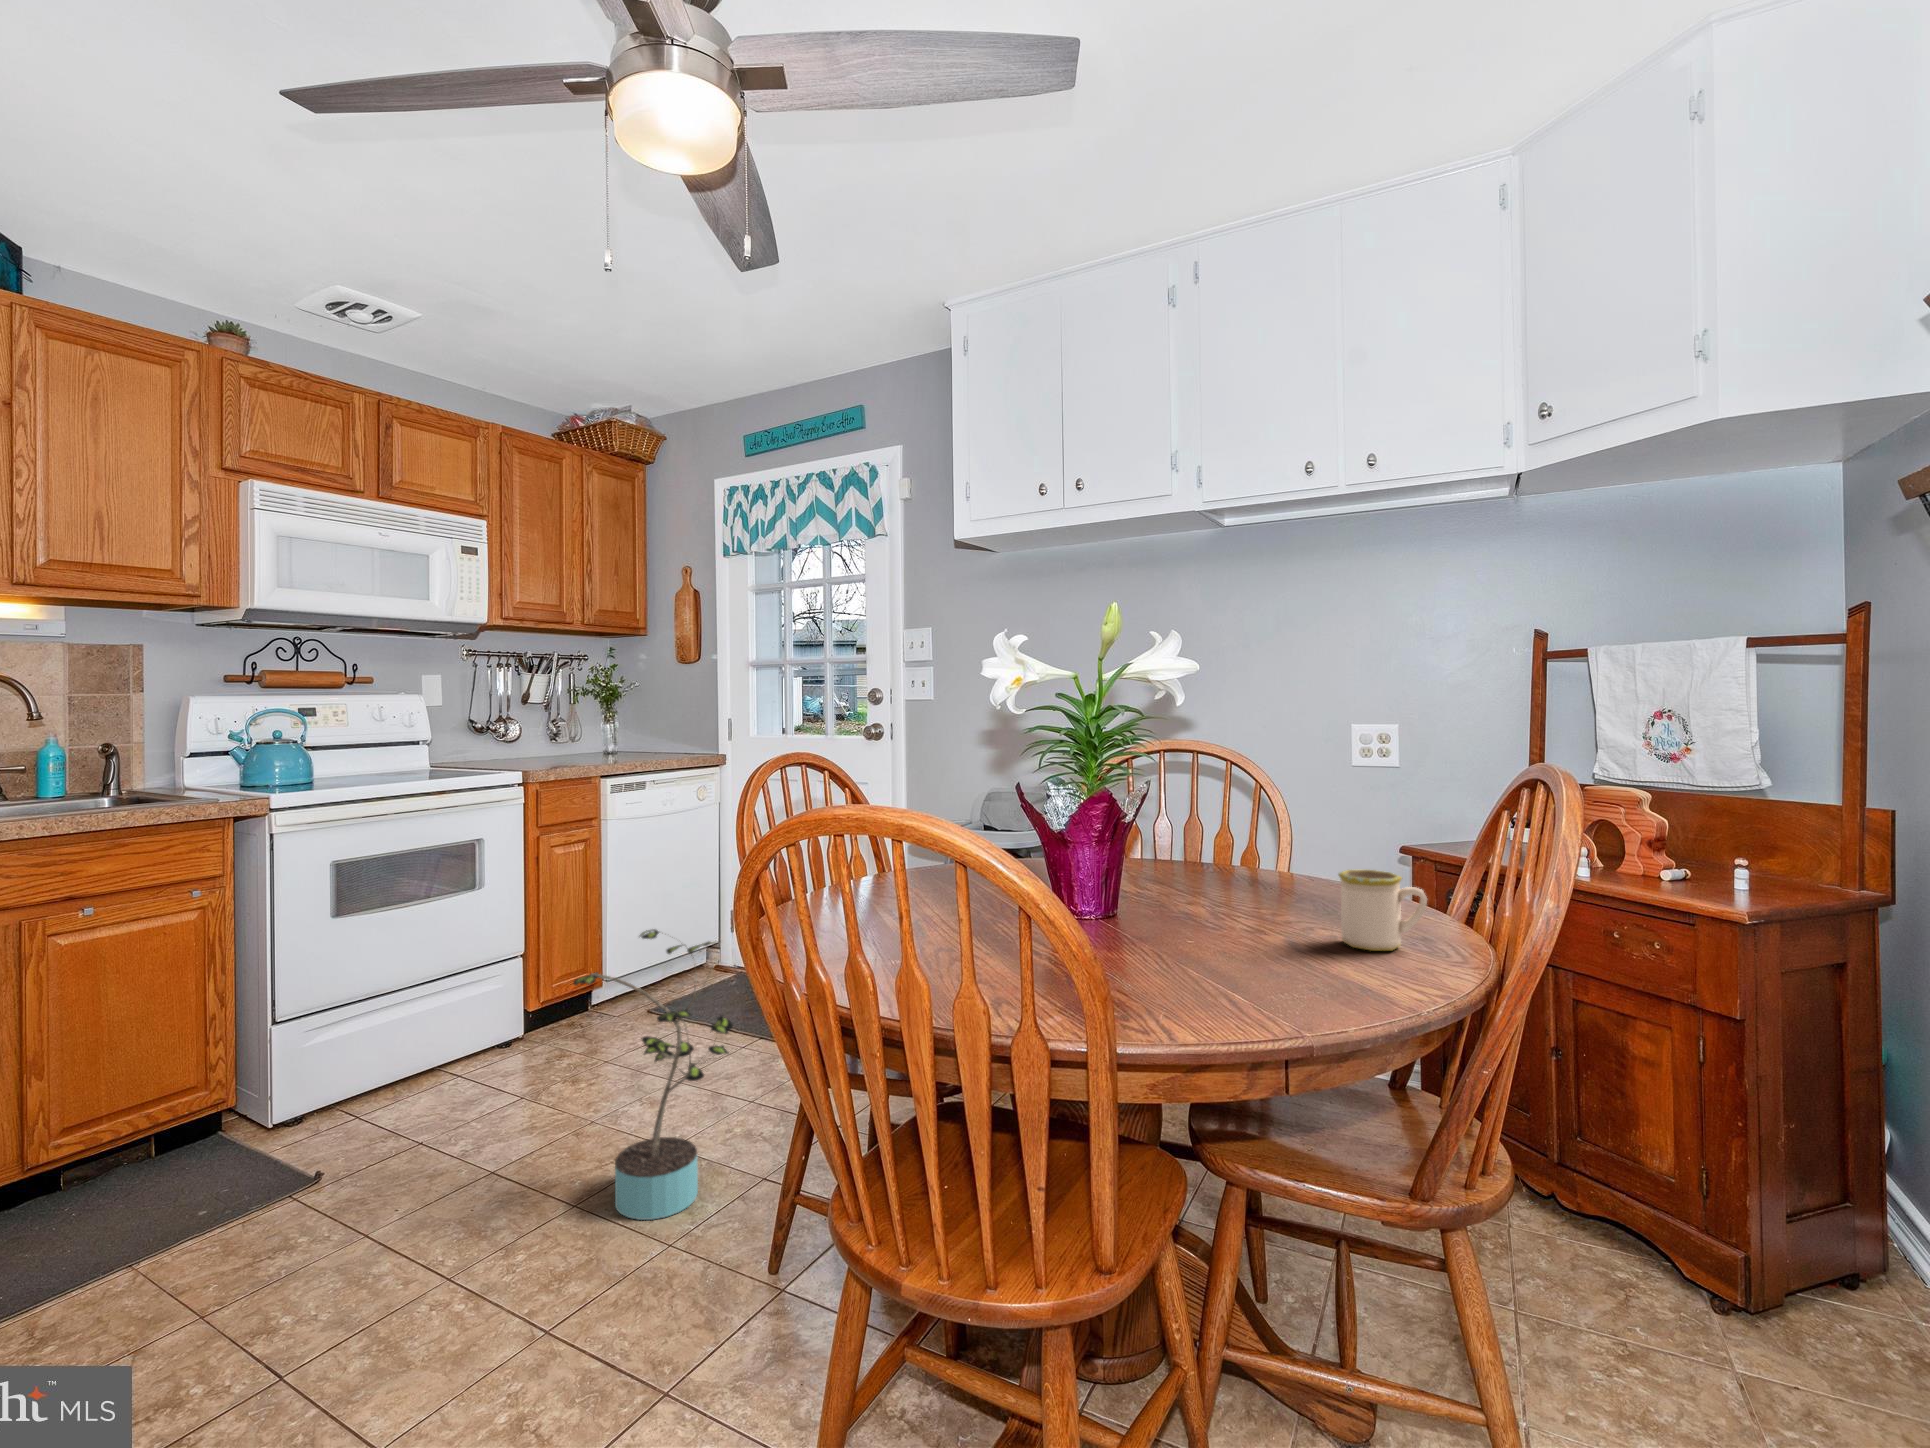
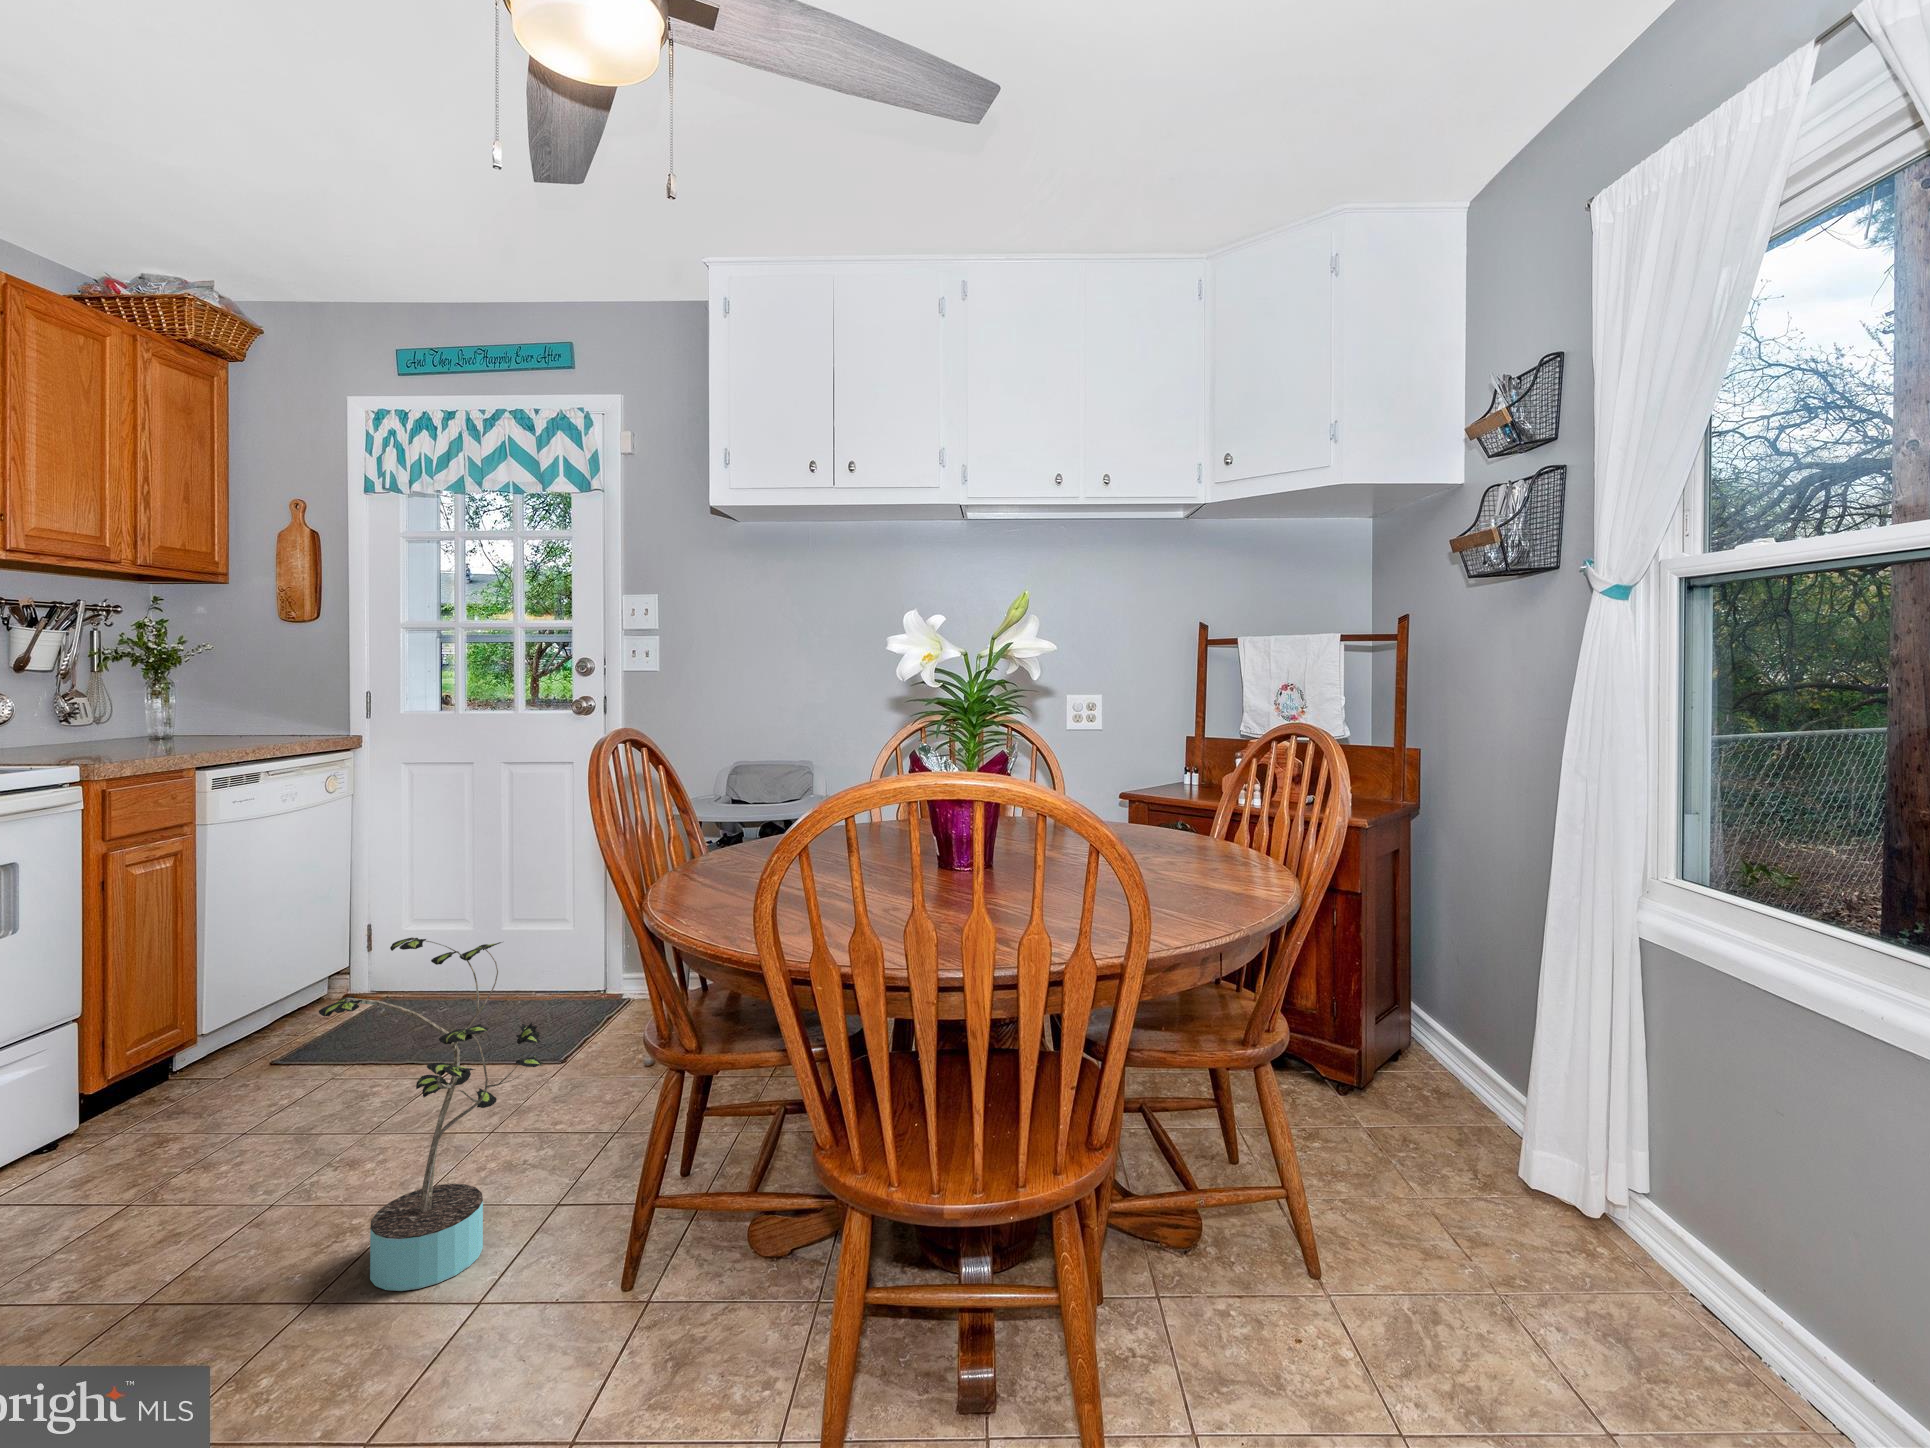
mug: present [1338,870,1427,951] -> none [1189,797,1249,858]

